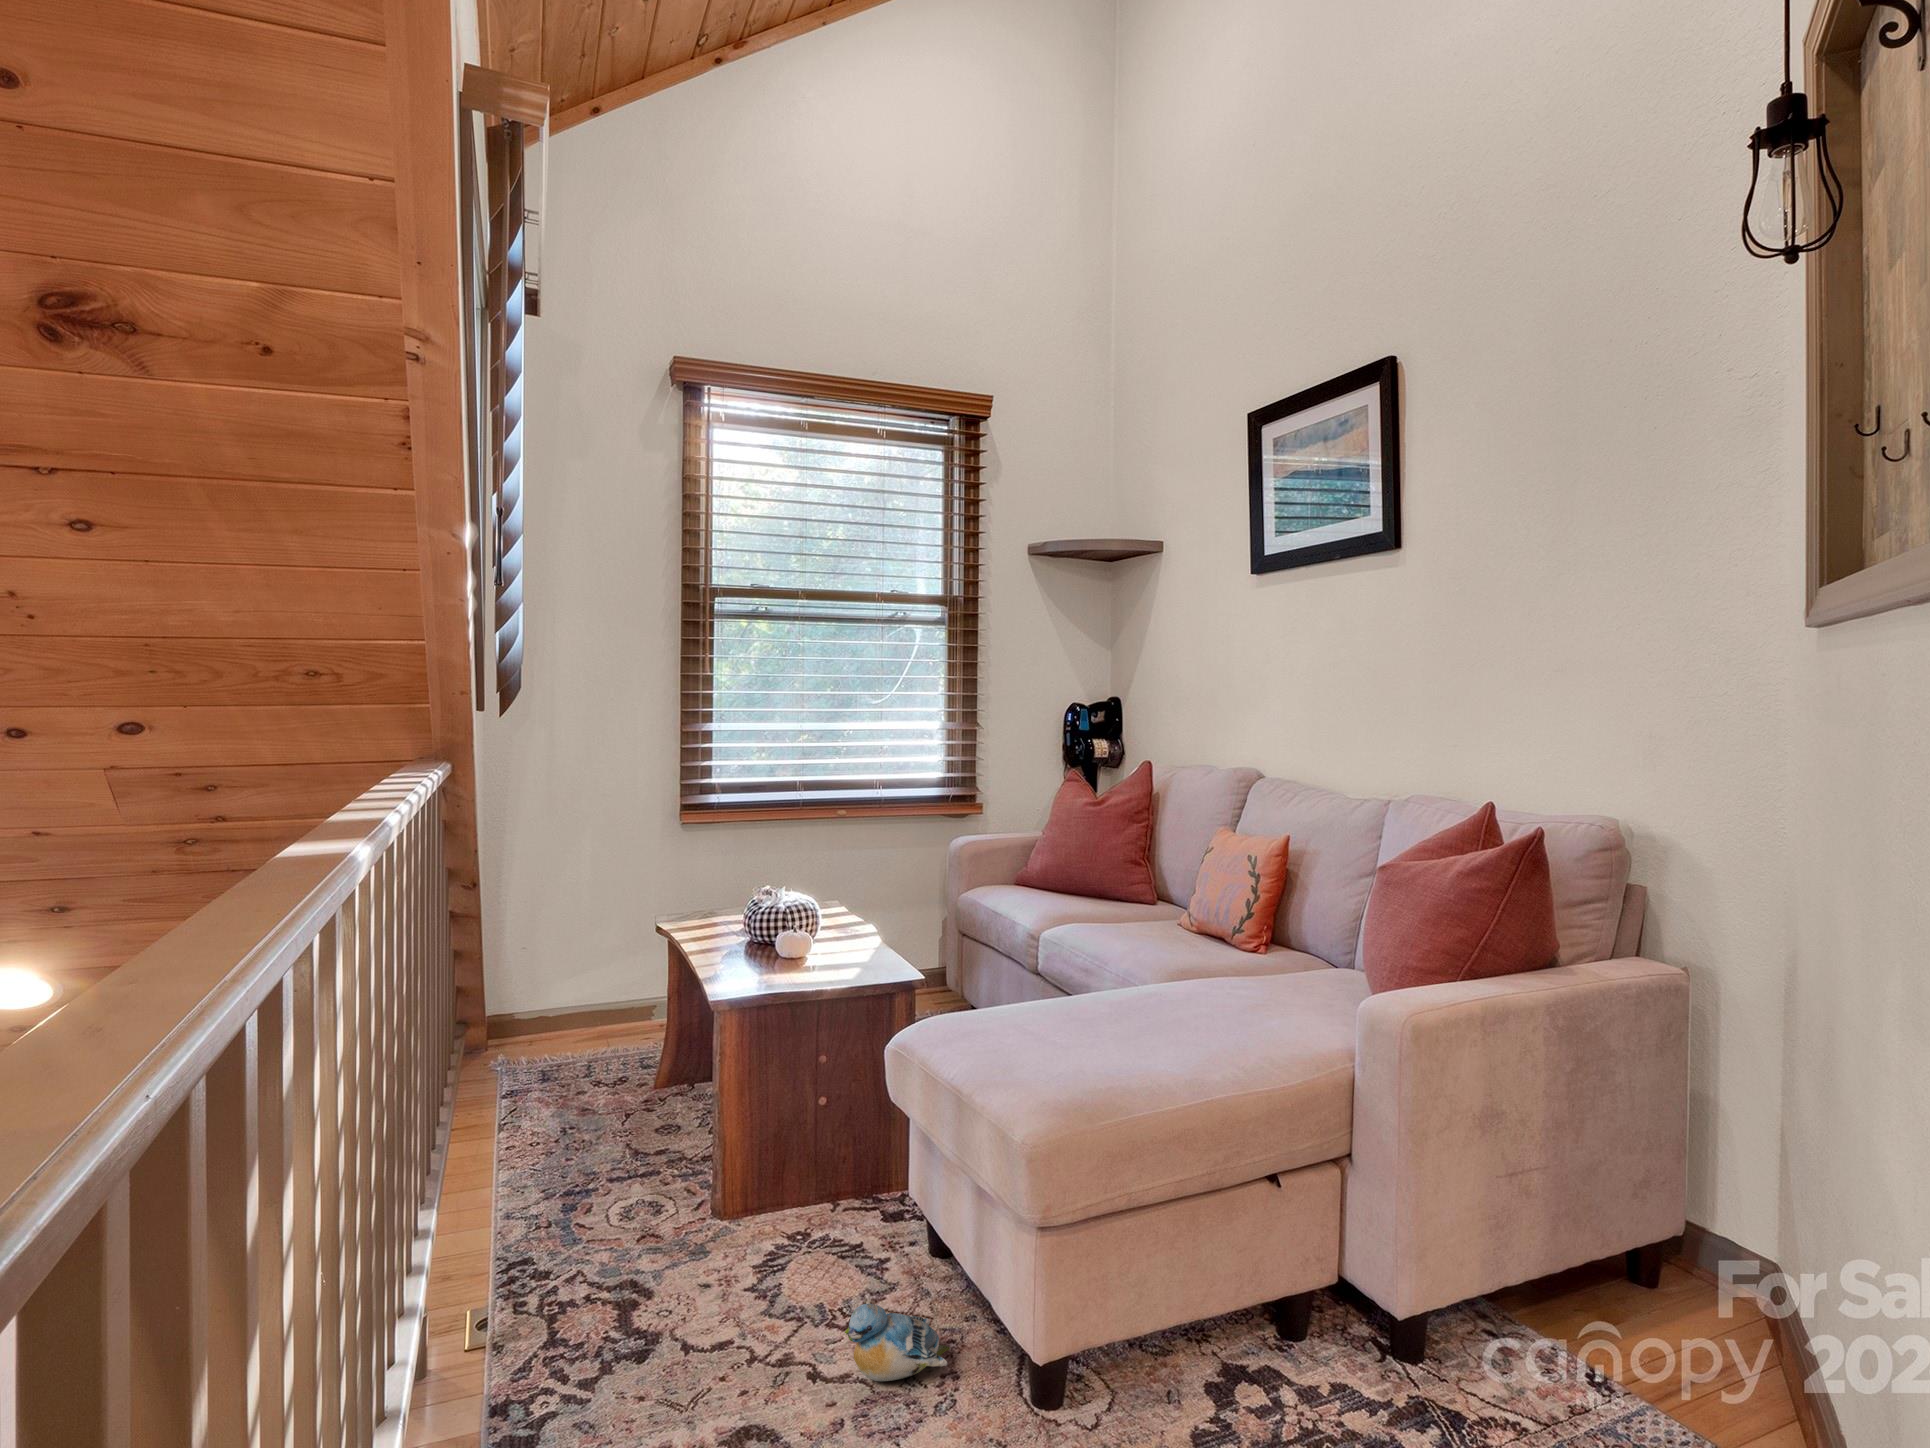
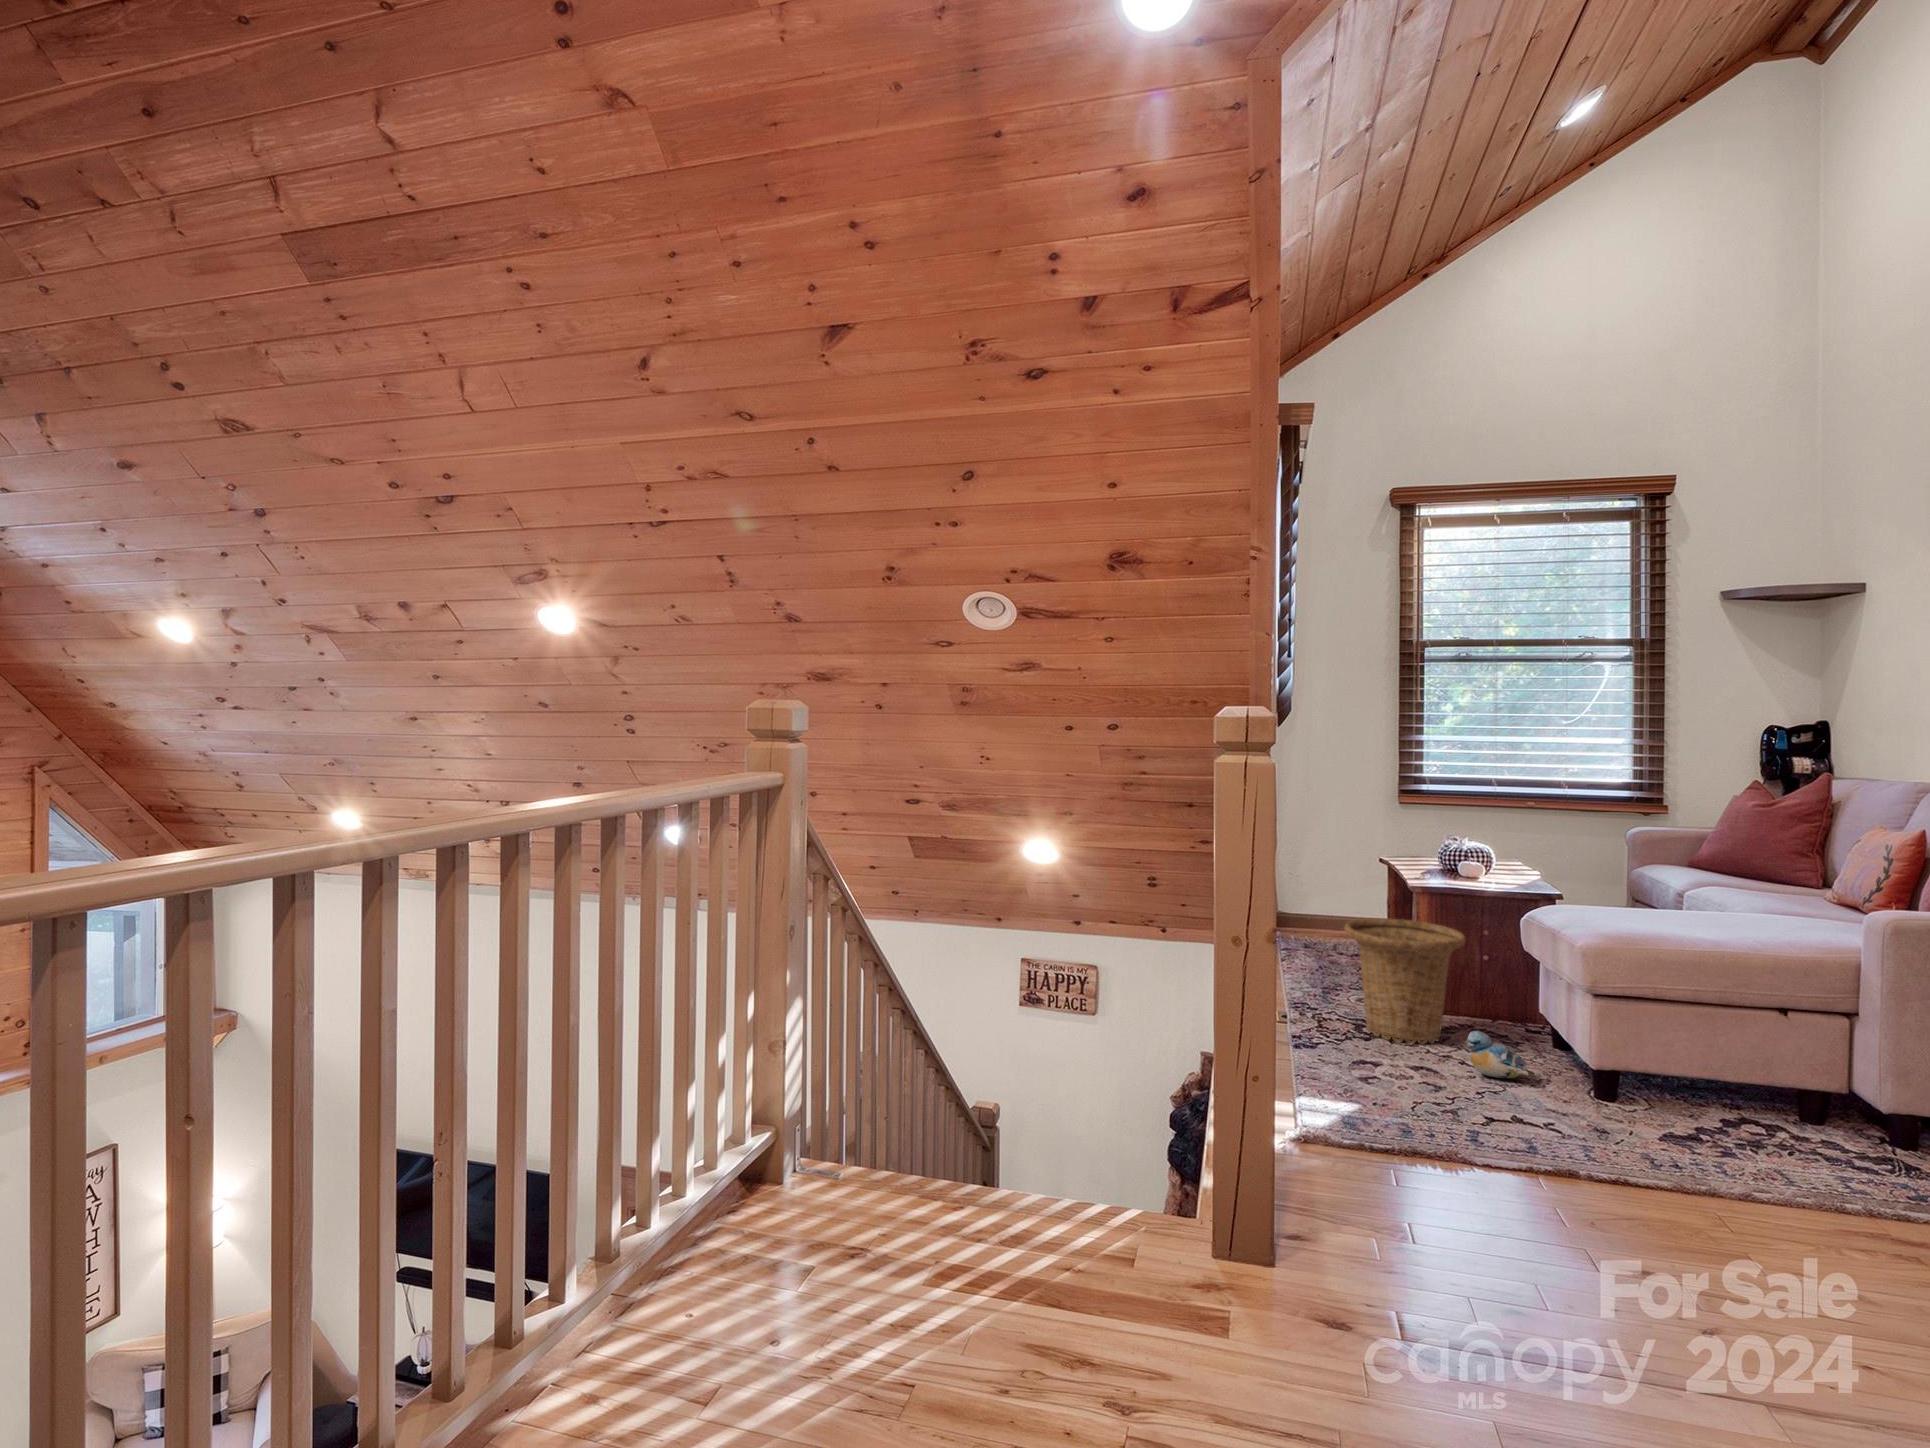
basket: none [621,1073,825,1326] -> present [1344,918,1466,1045]

